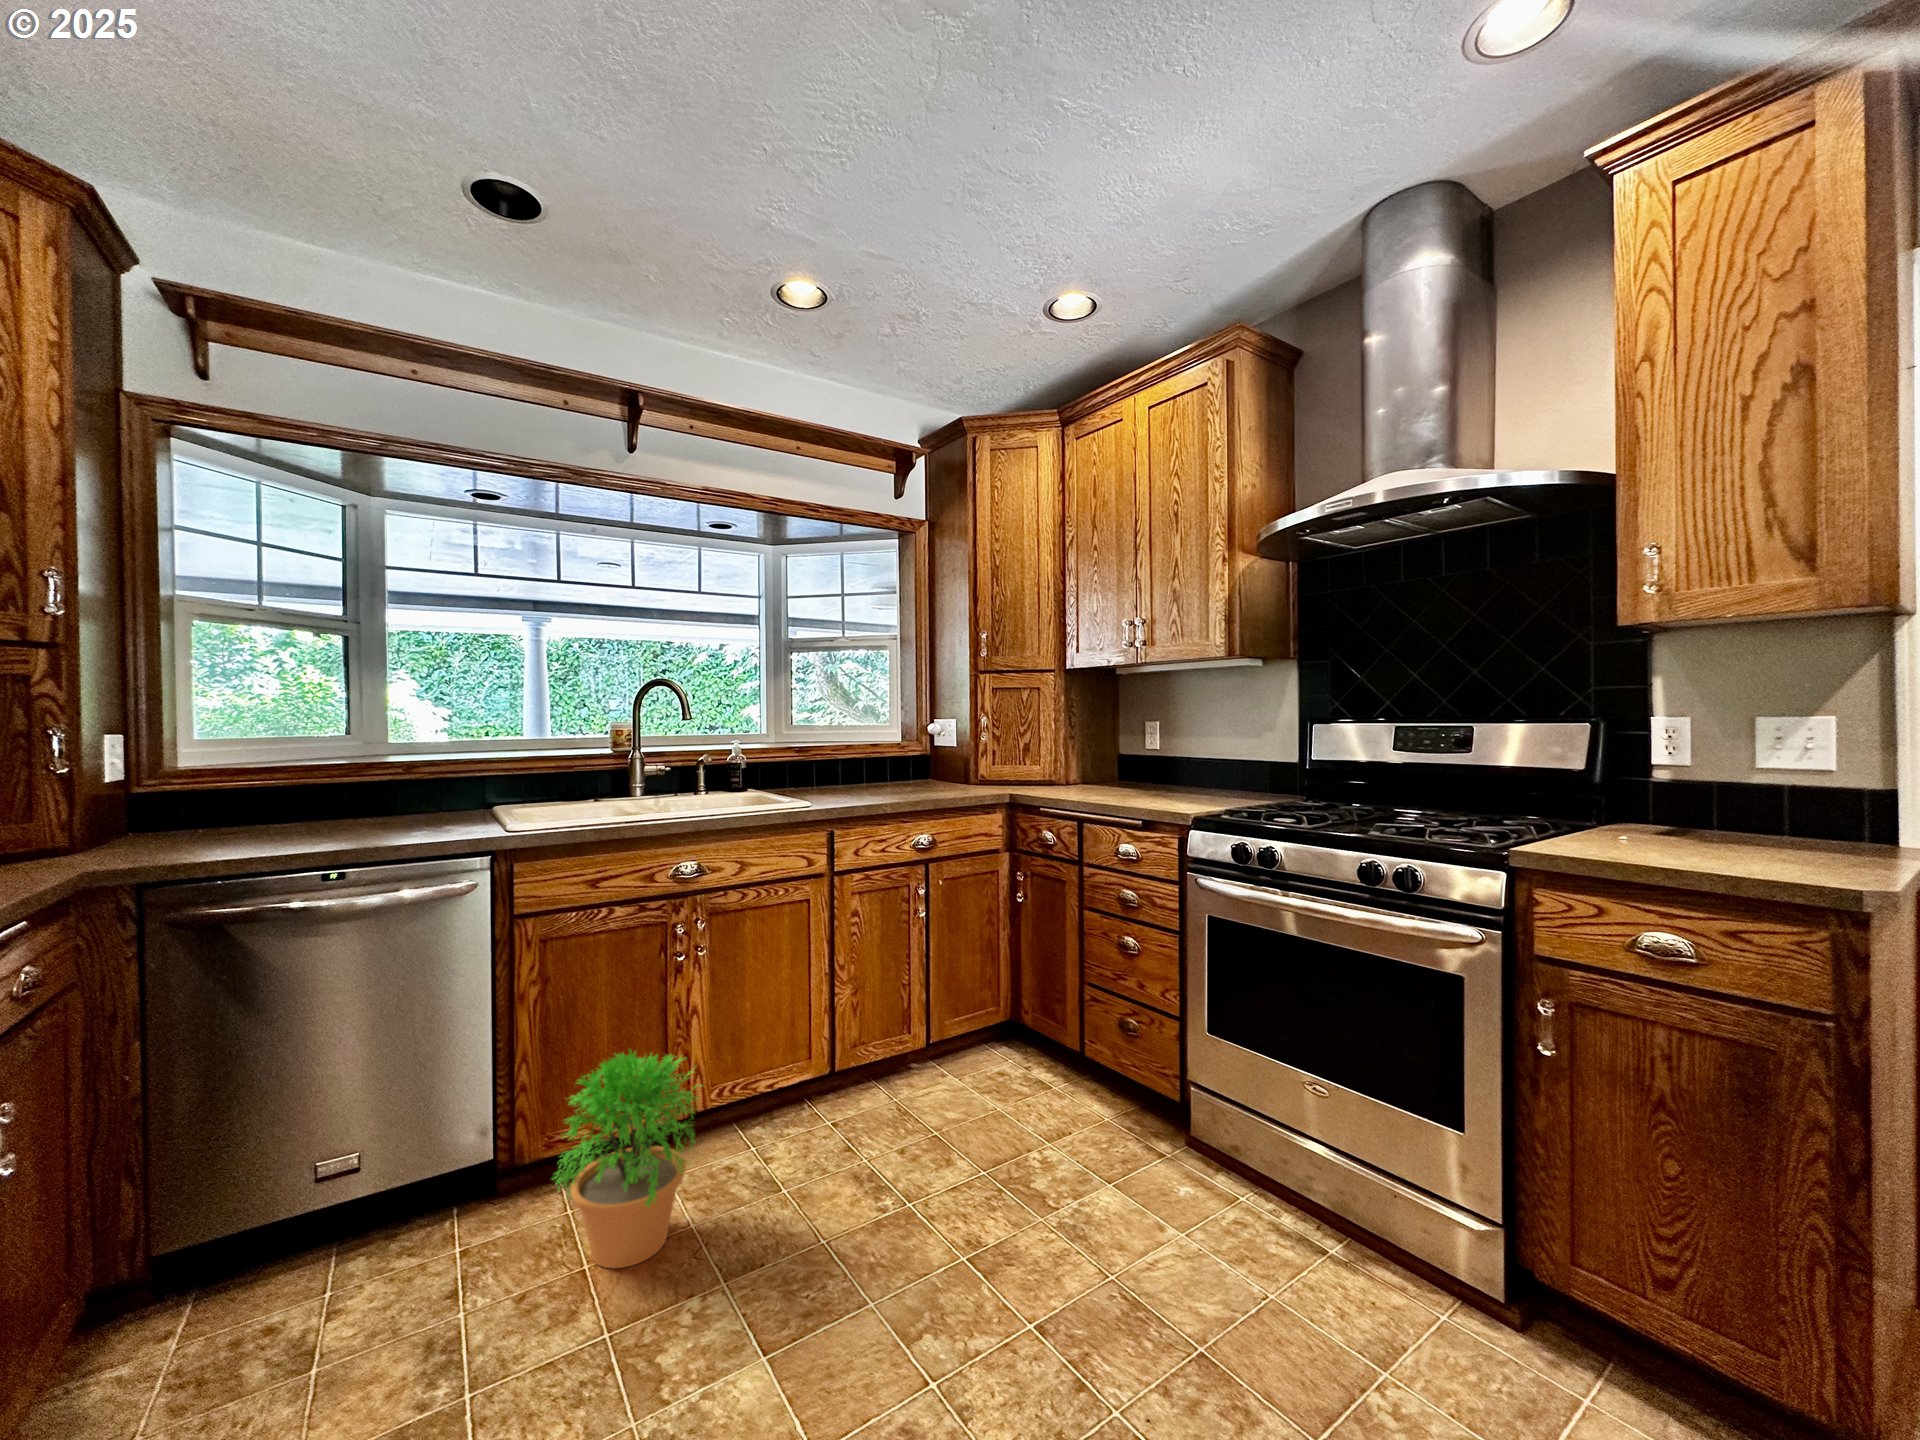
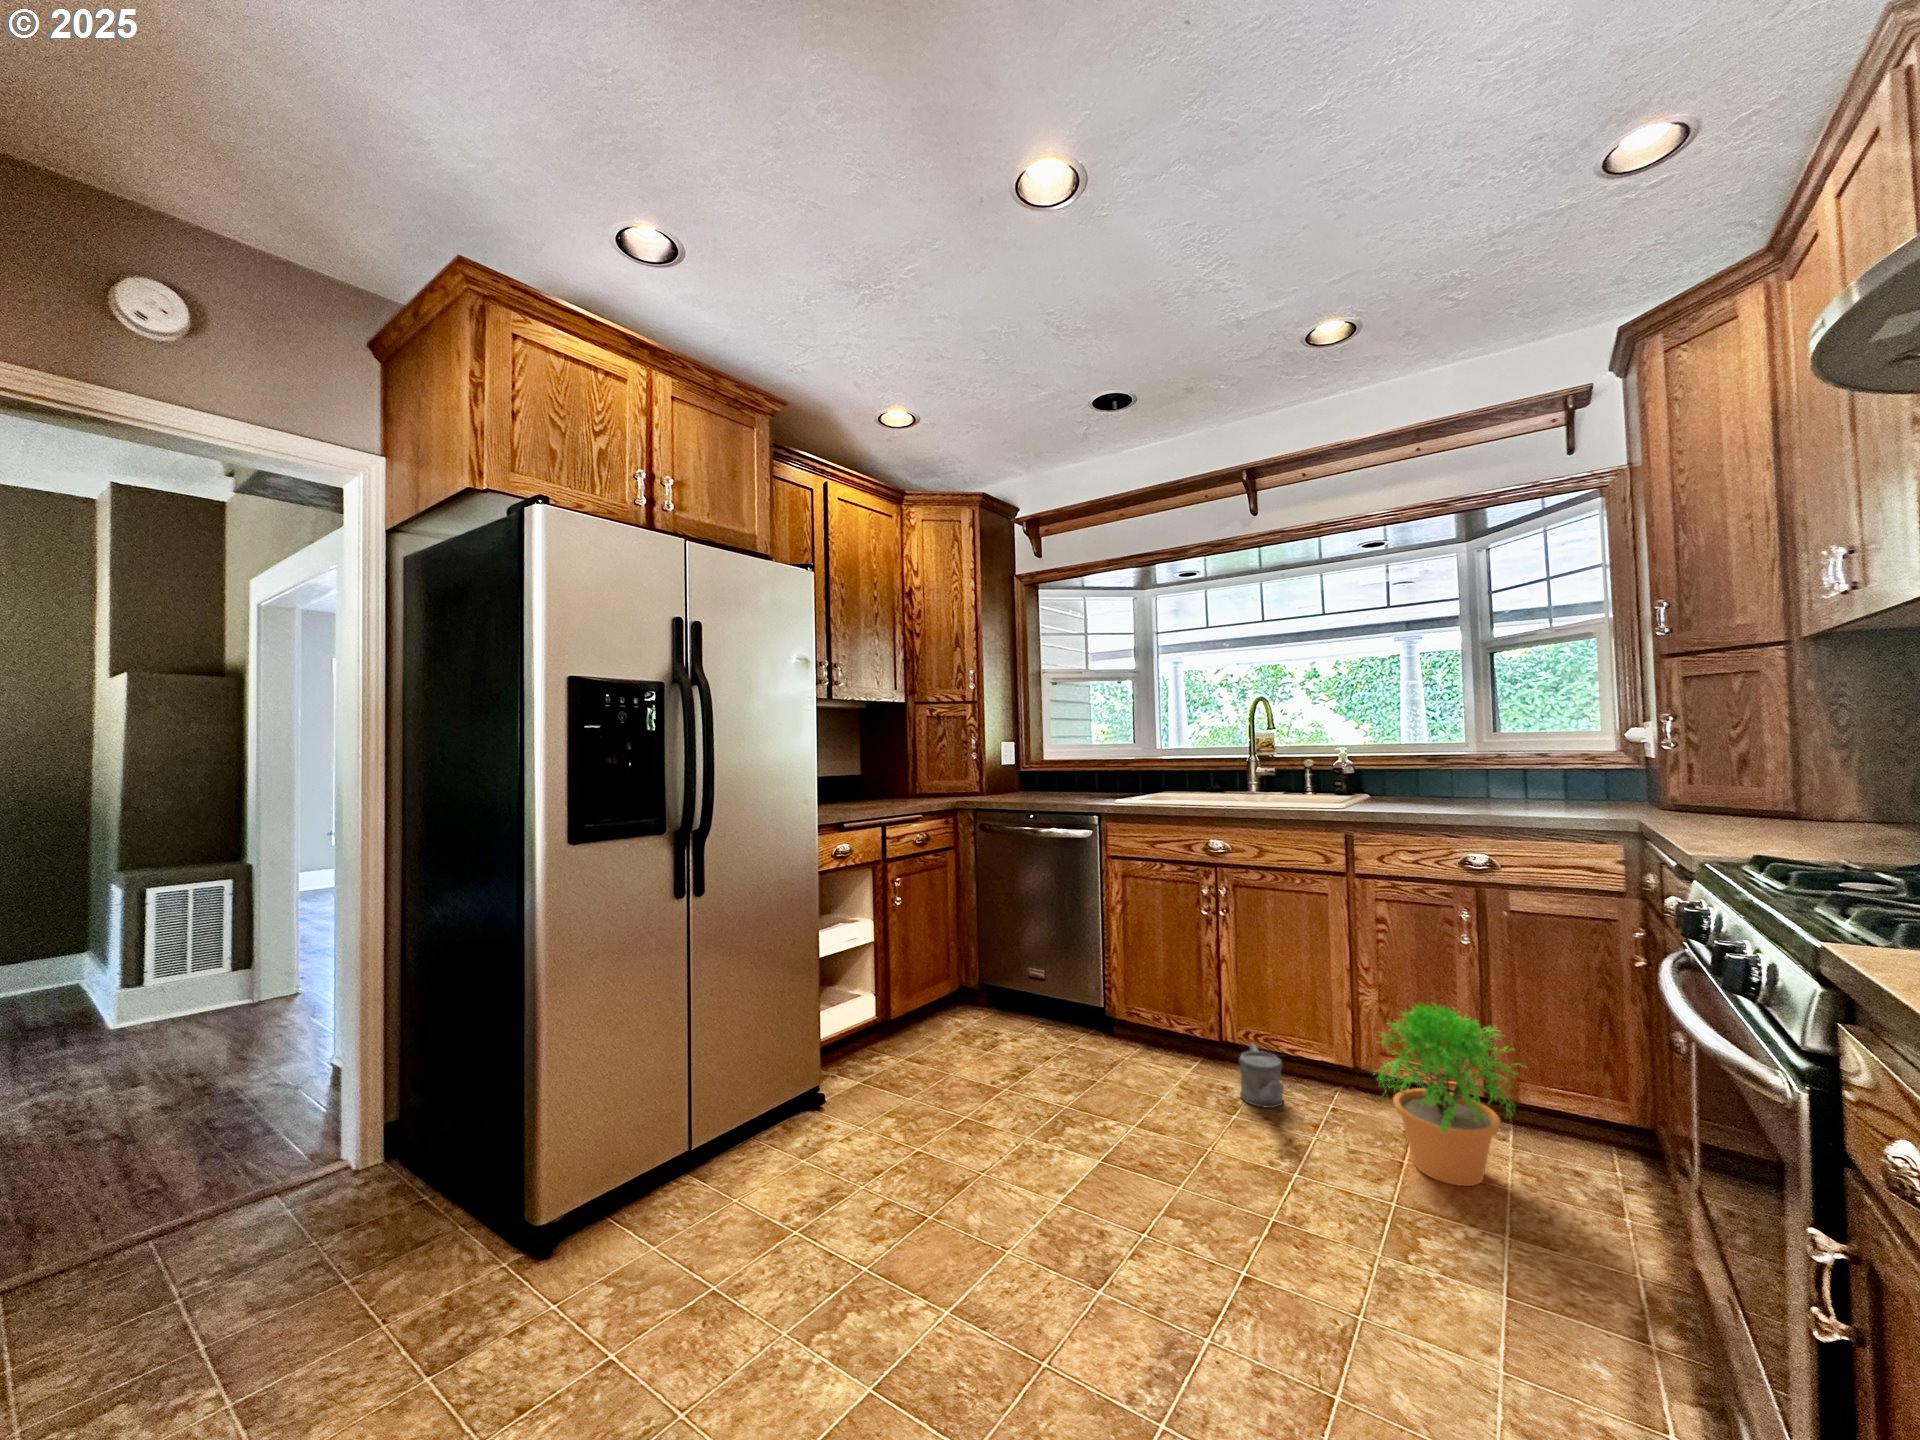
watering can: none [305,1223,414,1331] -> present [1239,1043,1284,1108]

